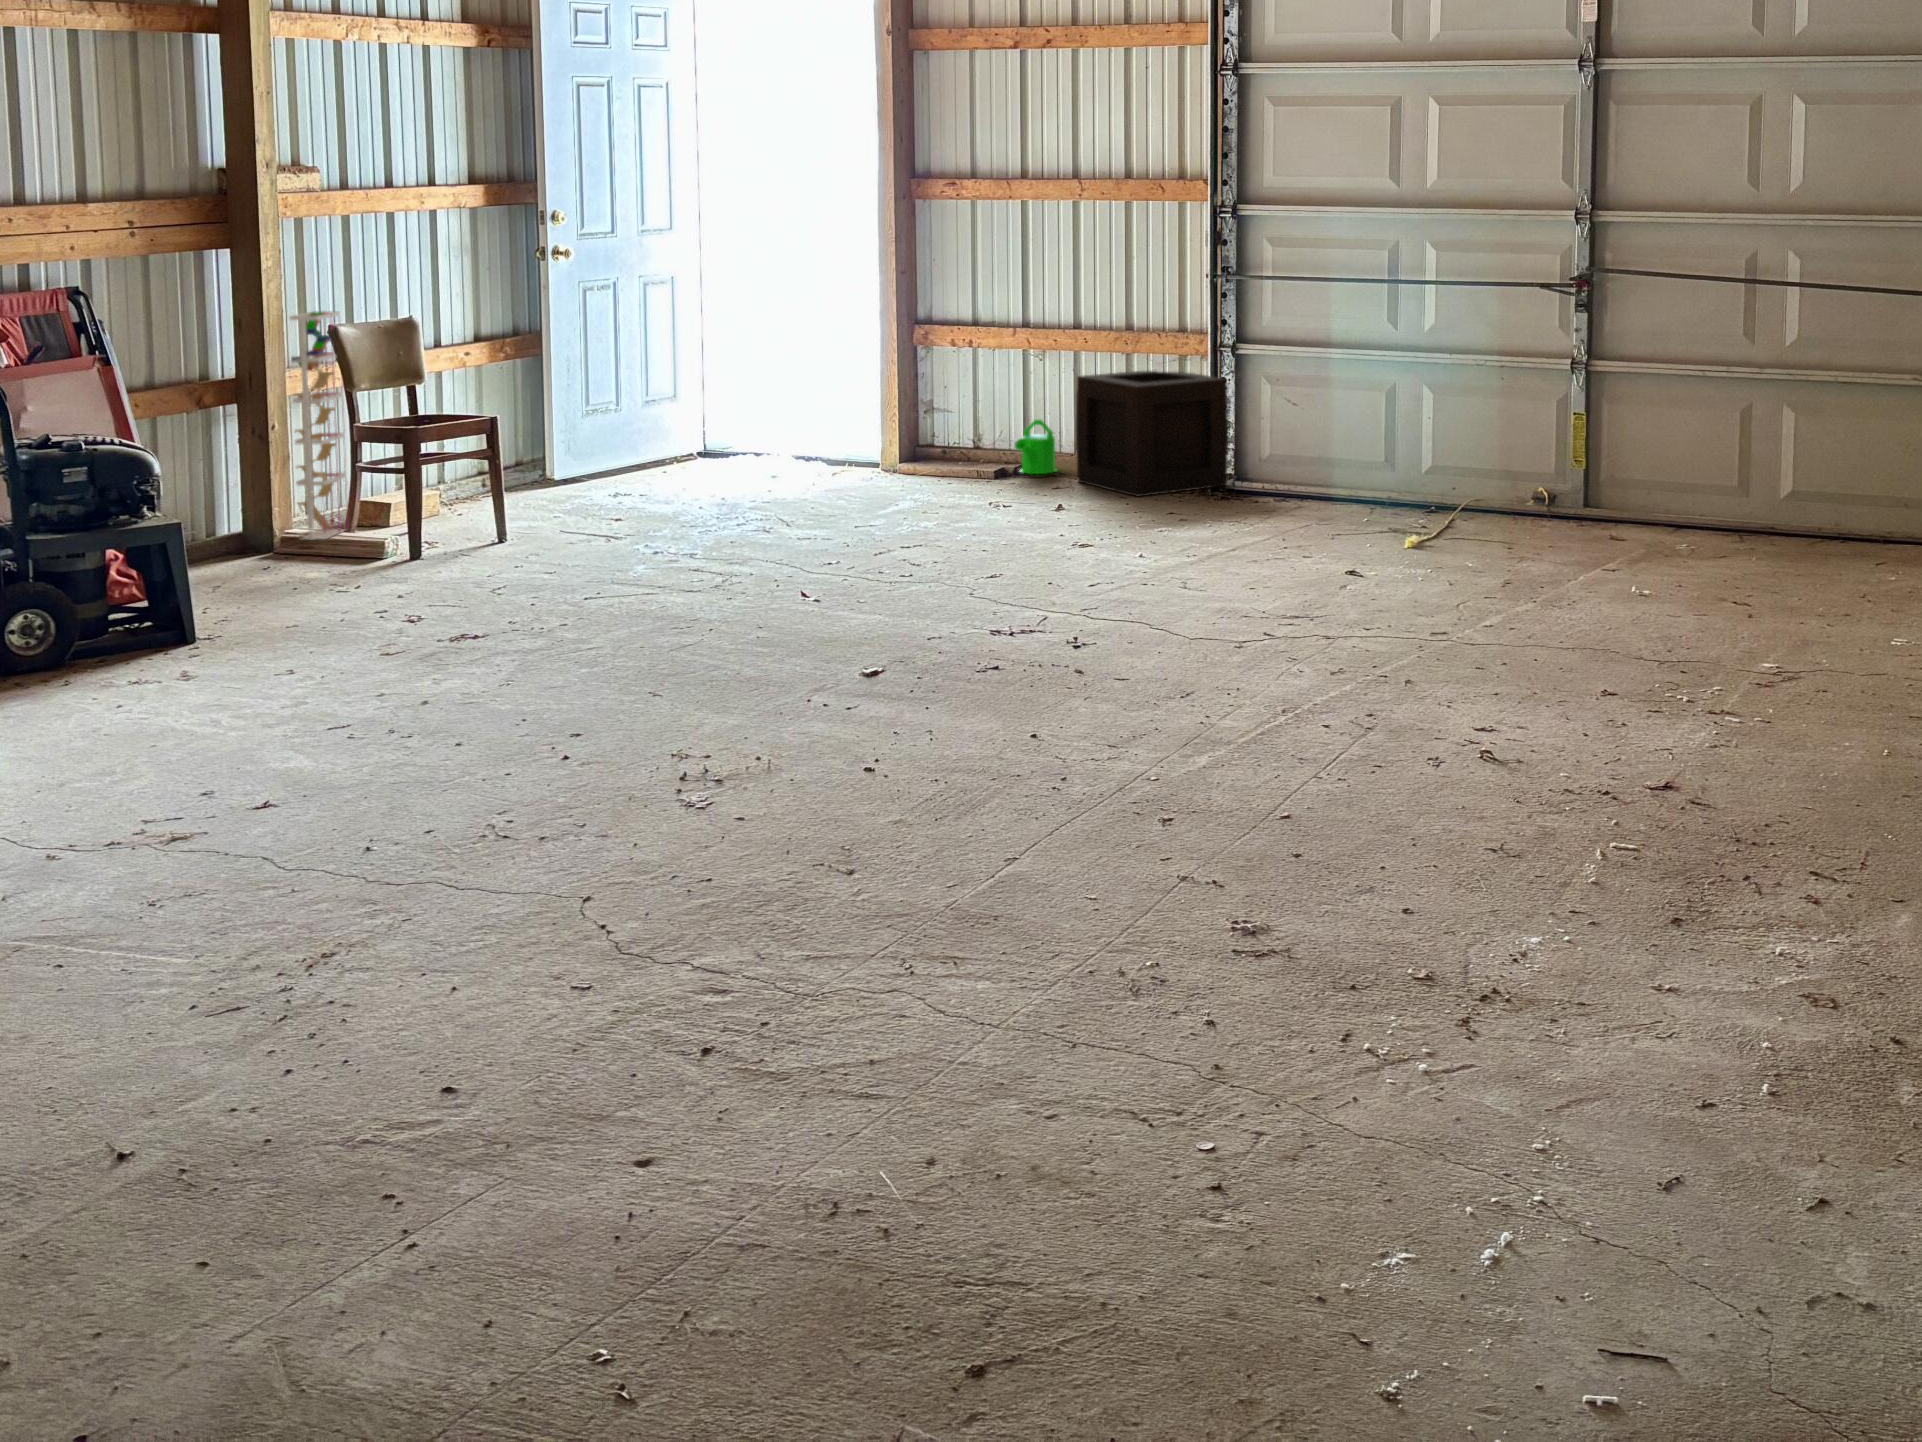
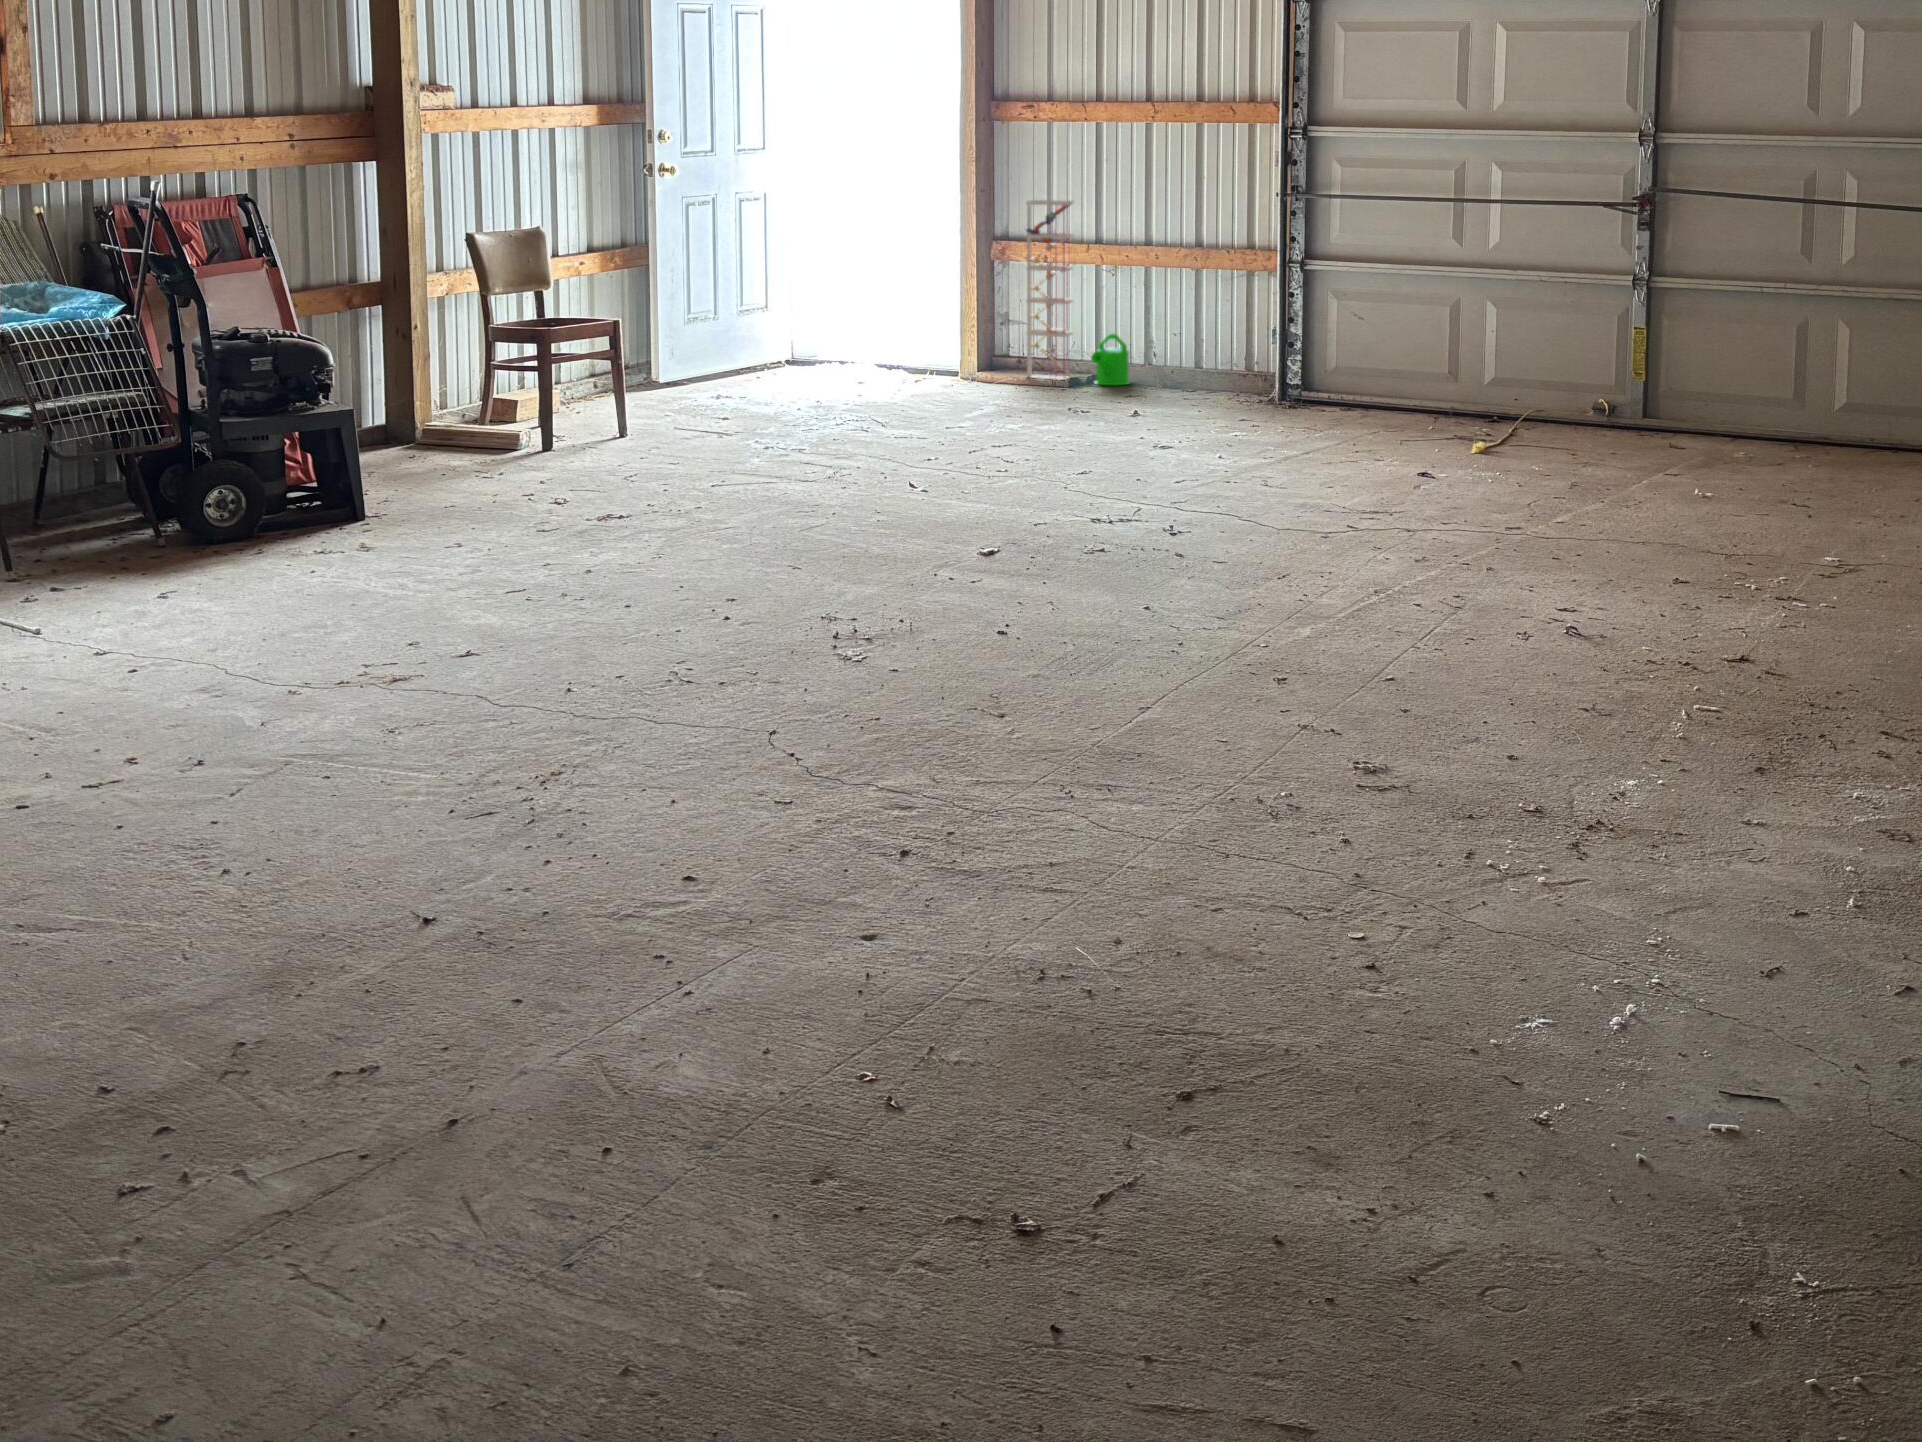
shelving unit: present [290,311,347,540] -> present [1026,200,1073,380]
wooden crate: present [1076,371,1228,497] -> none [1151,286,1298,407]

